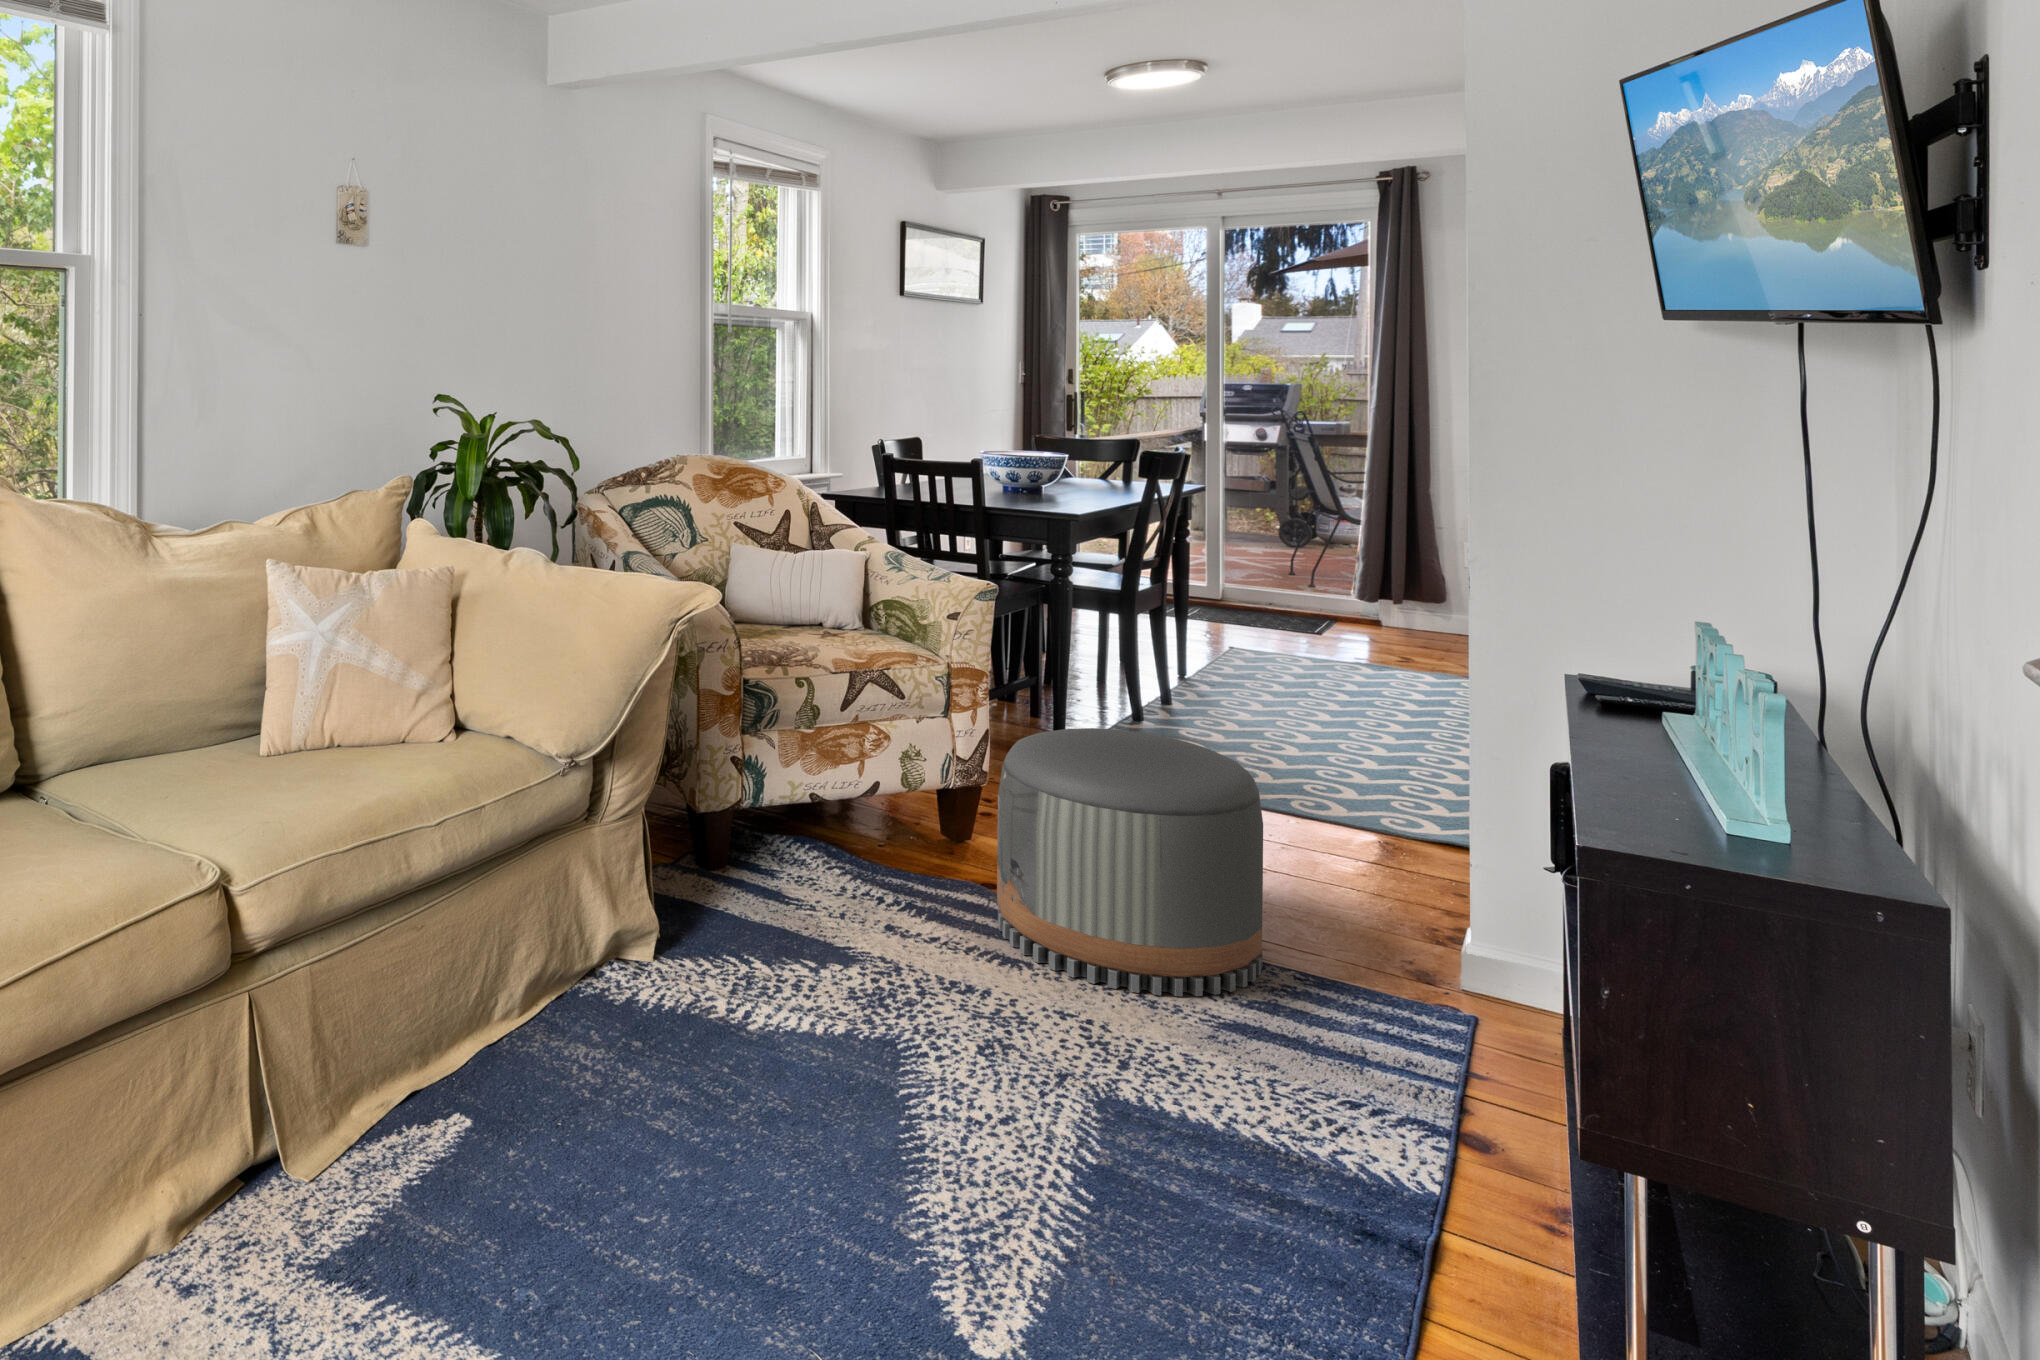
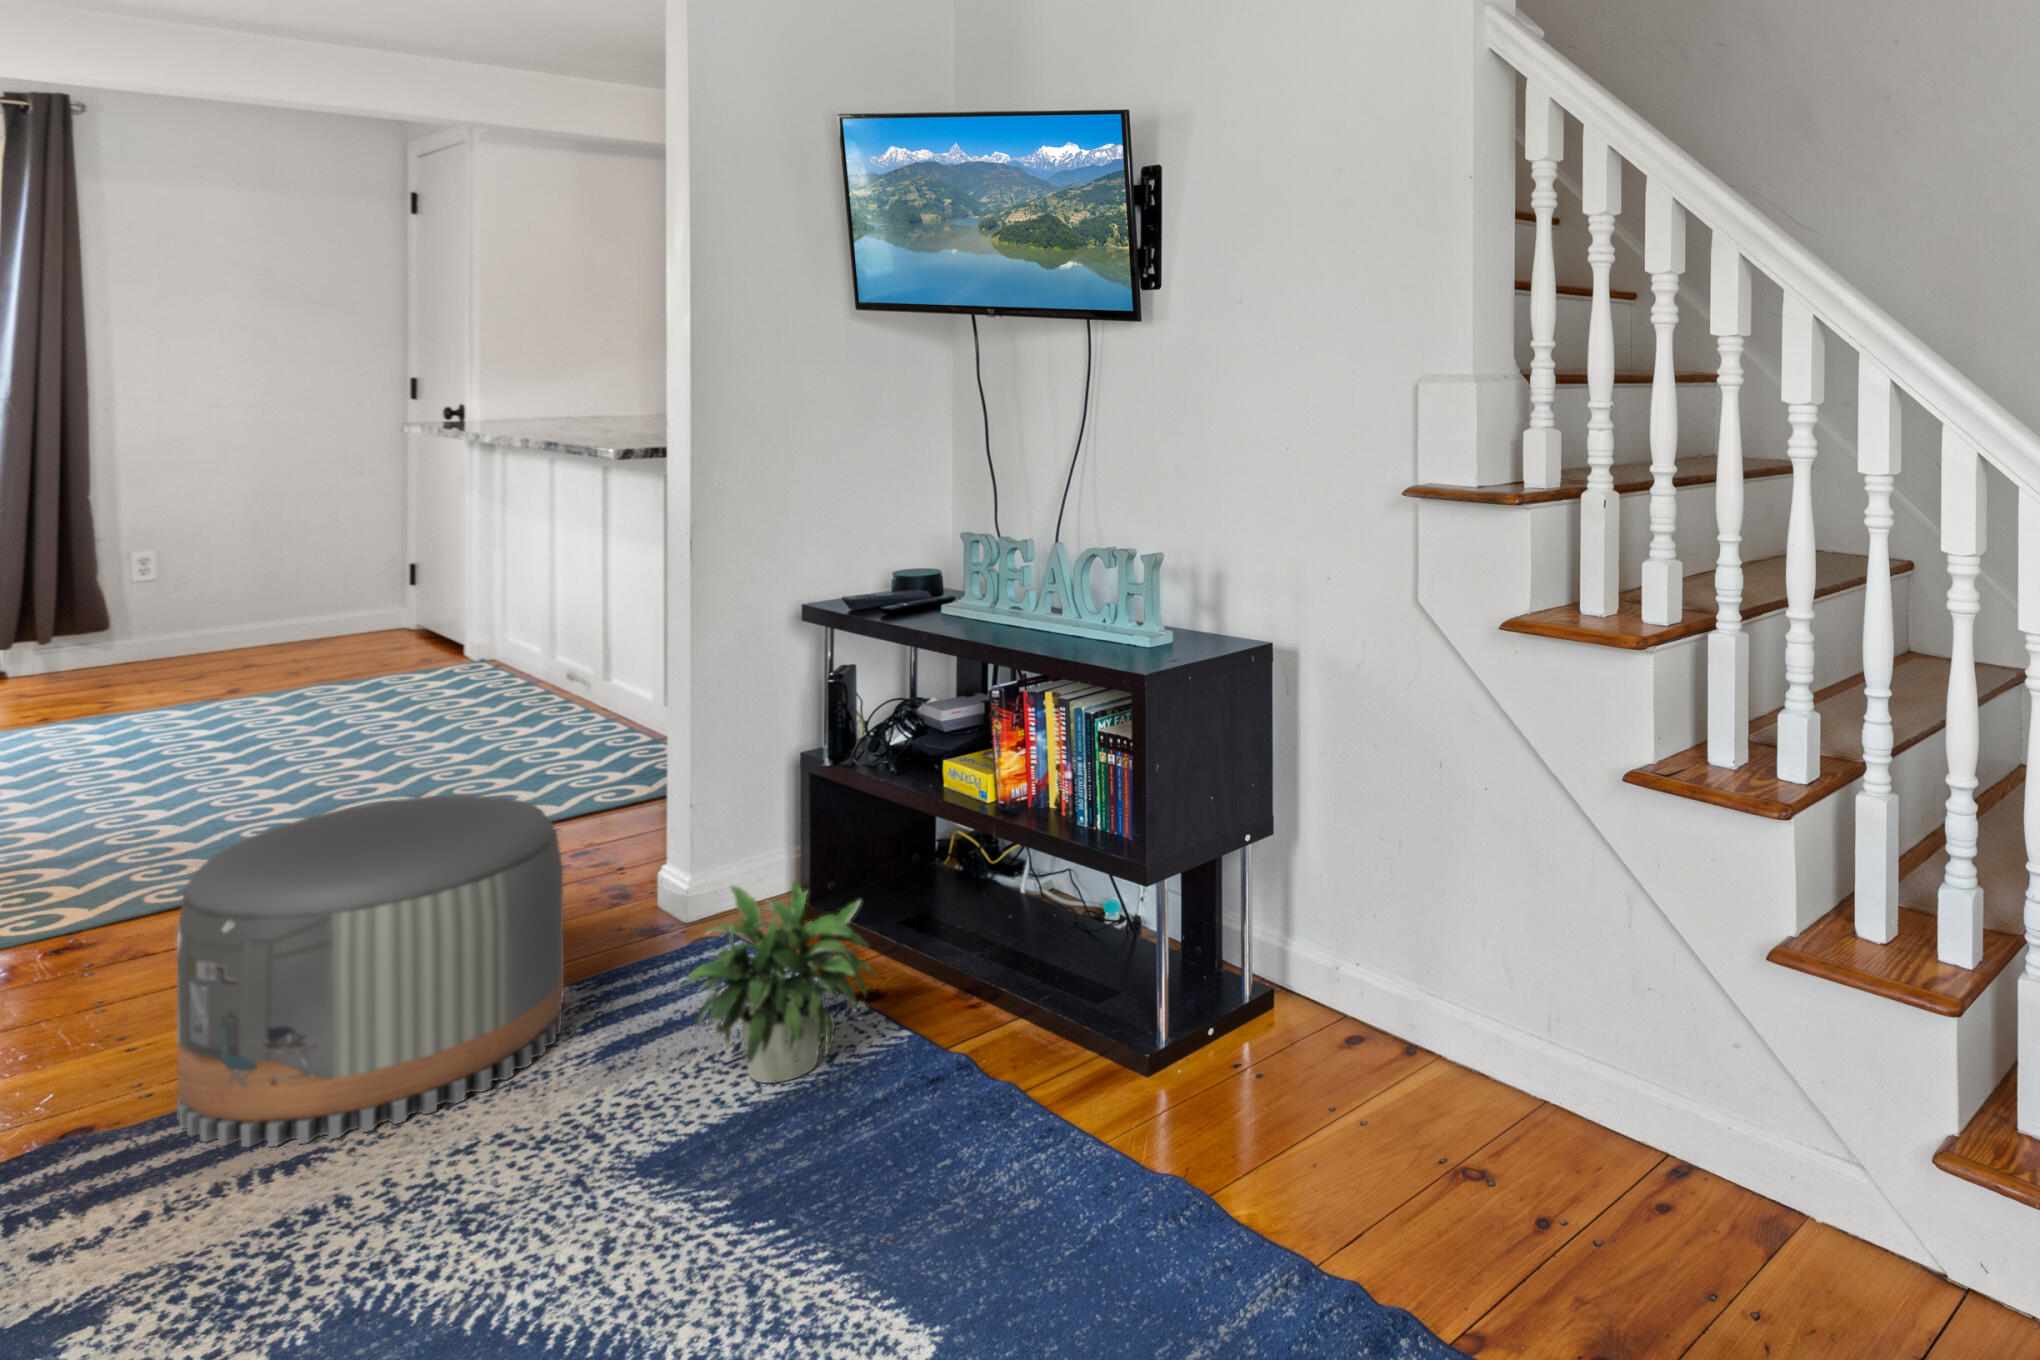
potted plant: none [1199,917,1454,1142] -> present [682,880,875,1083]

